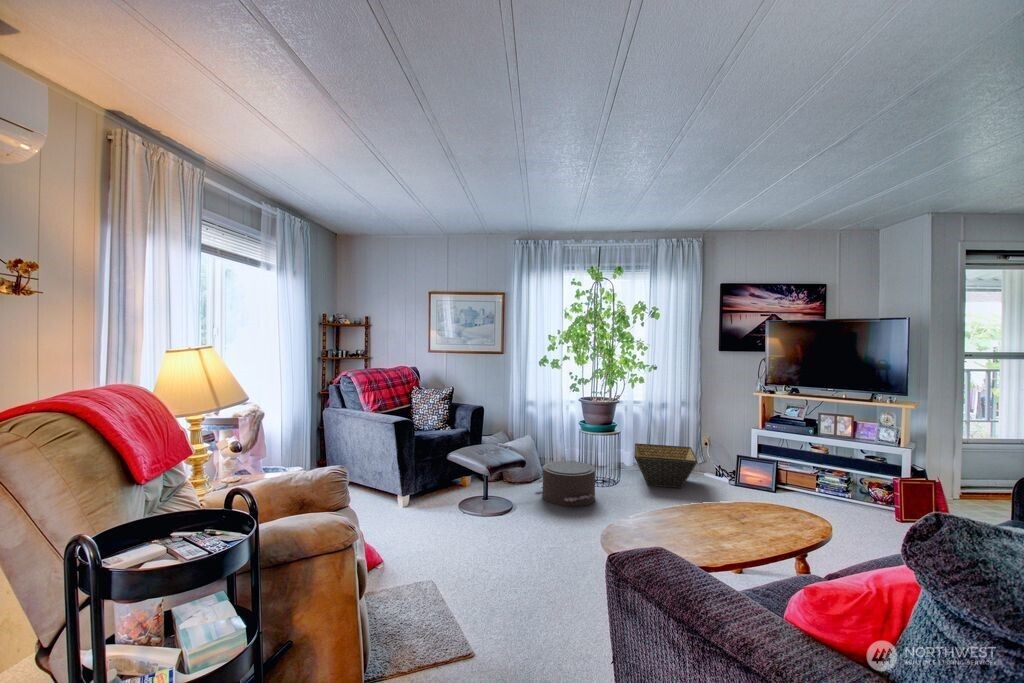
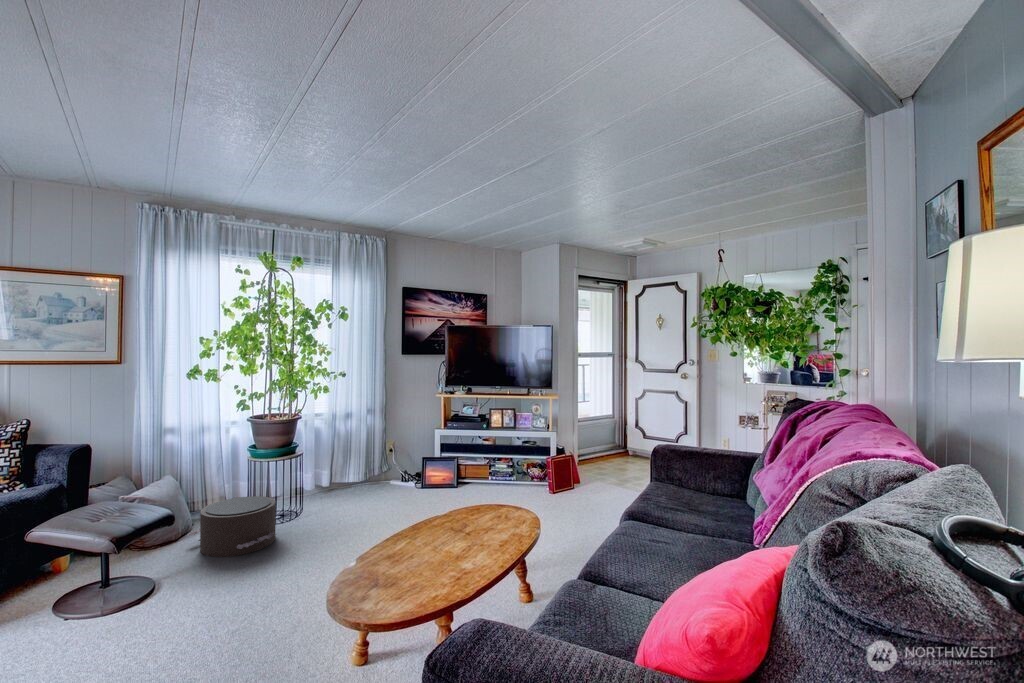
basket: present [634,443,697,488] -> none [317,457,389,508]

